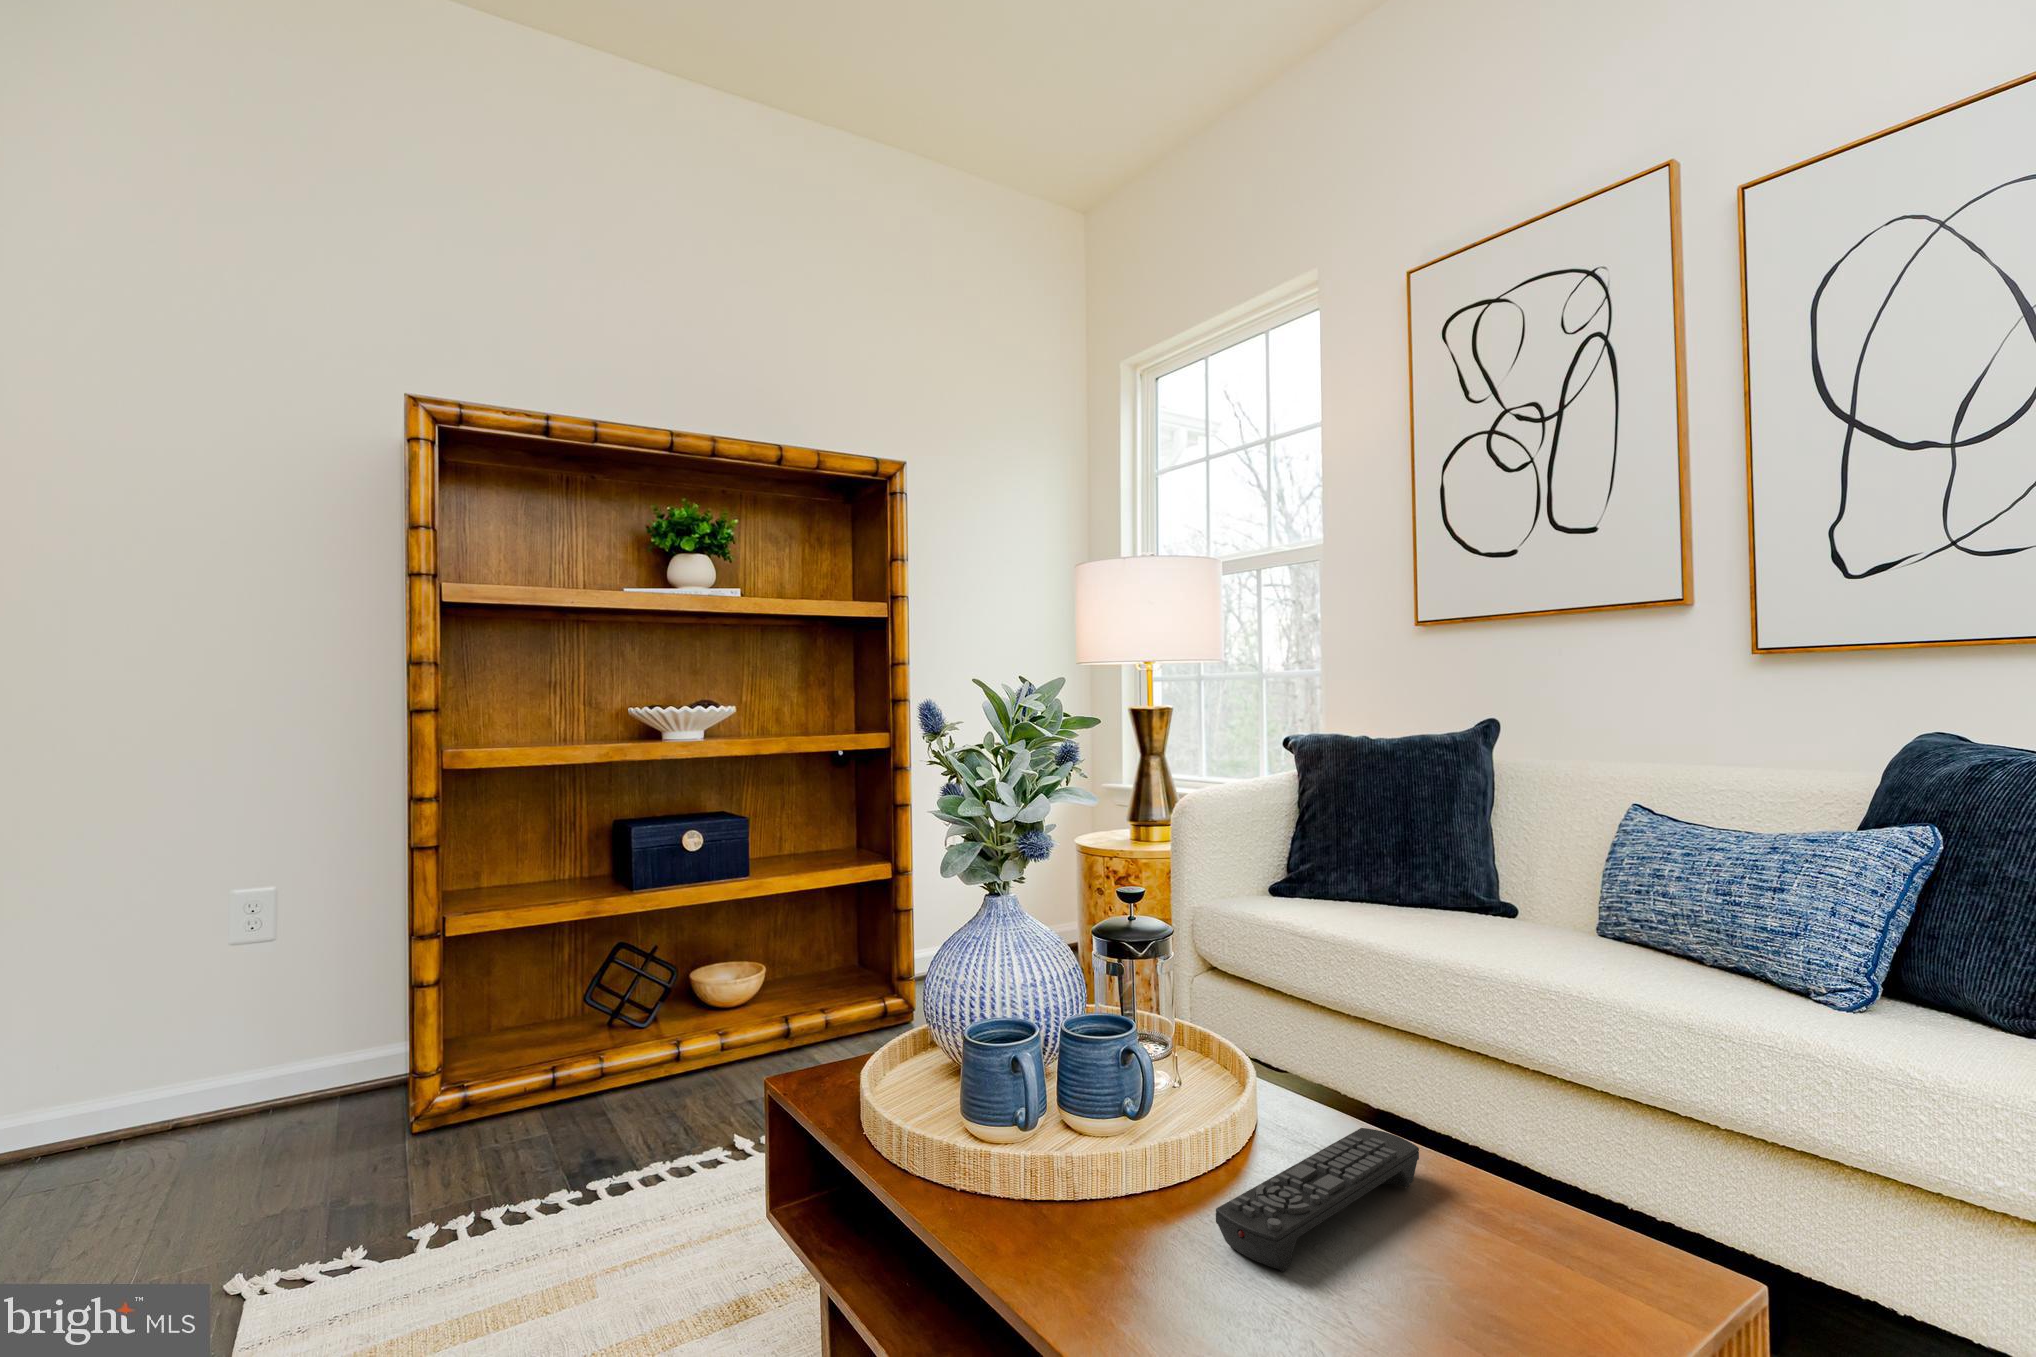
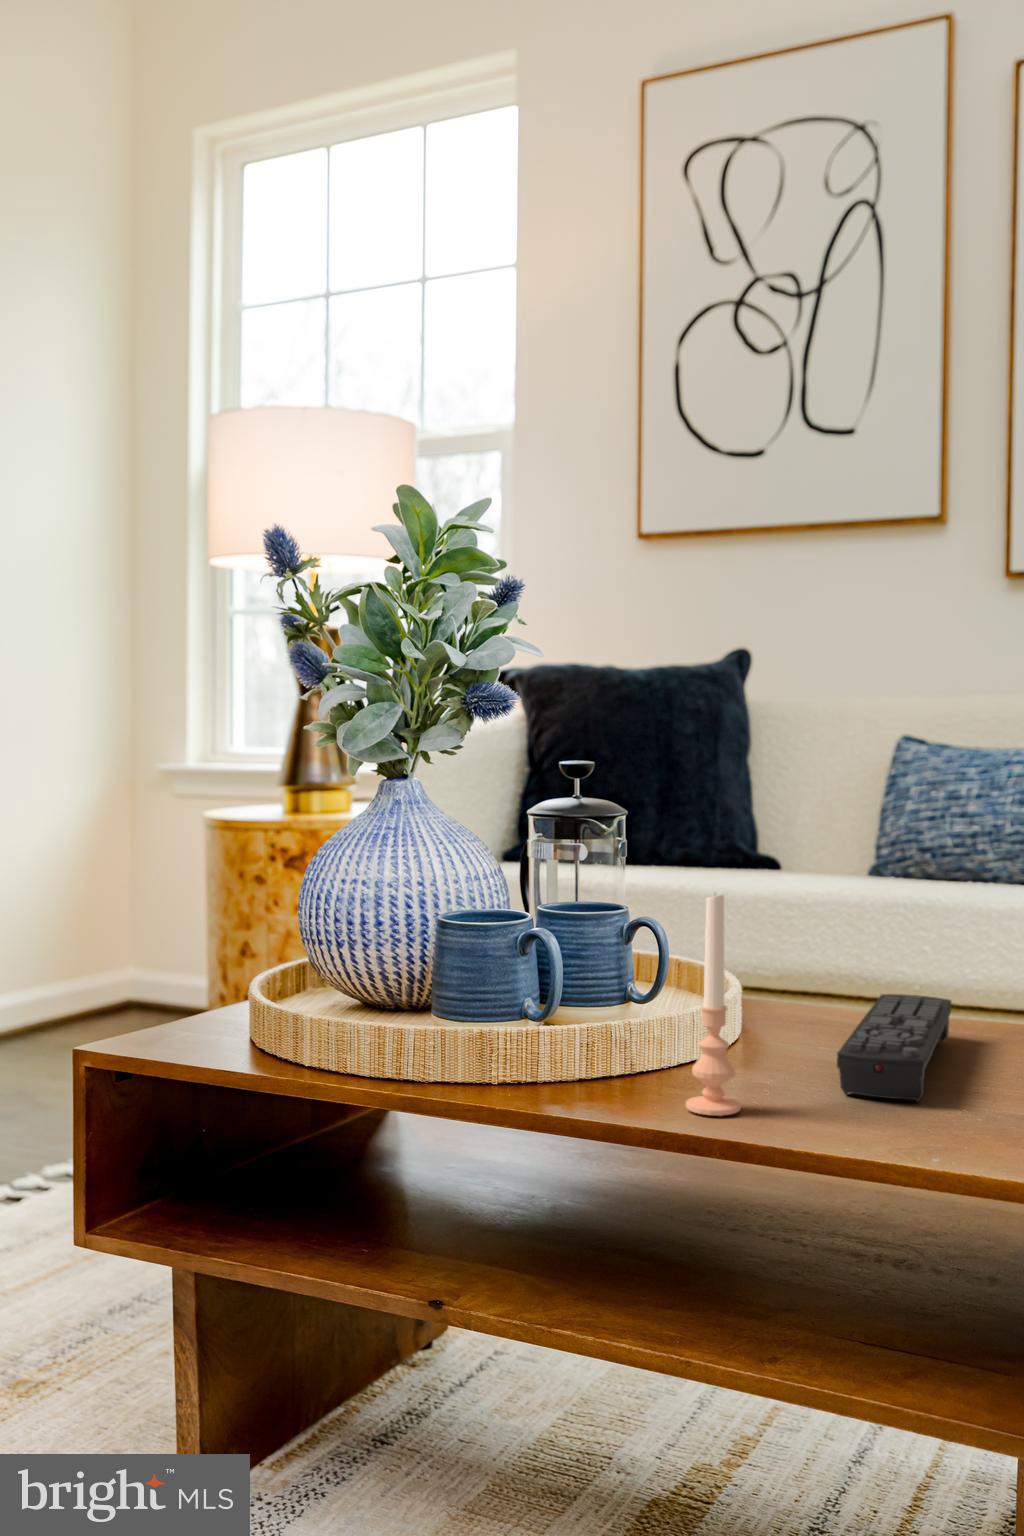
candle: none [1074,1060,1118,1252] -> present [686,894,740,1116]

